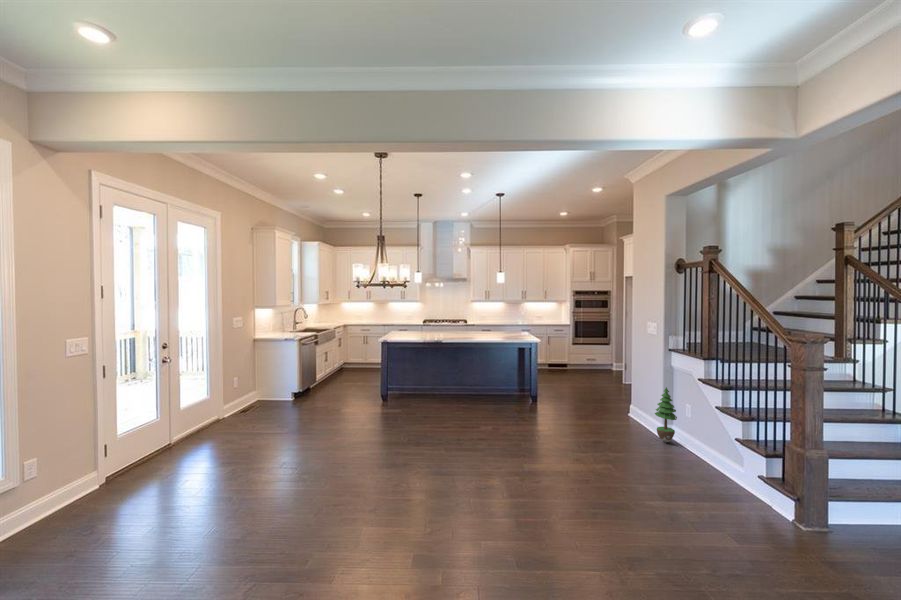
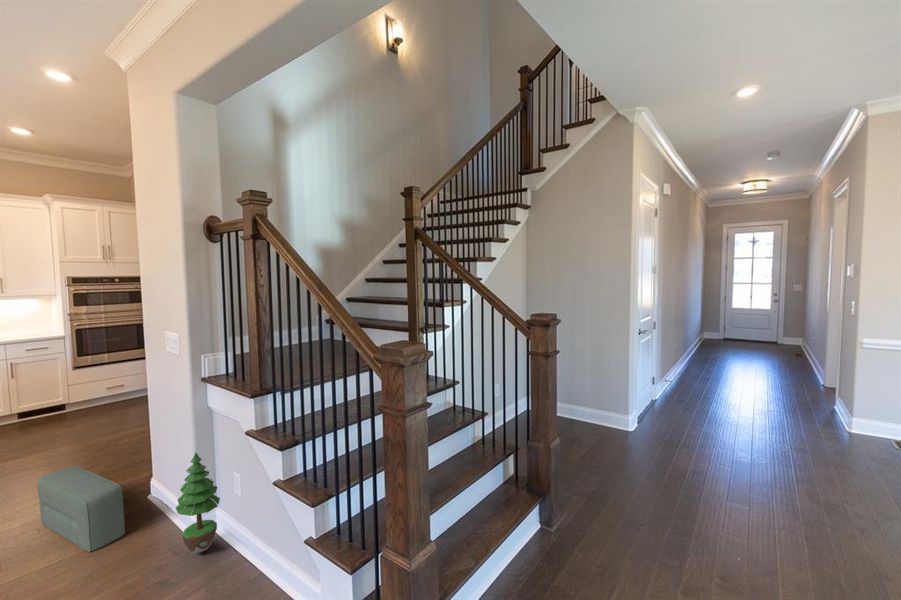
pouf: none [584,386,624,426] -> present [38,466,125,552]

